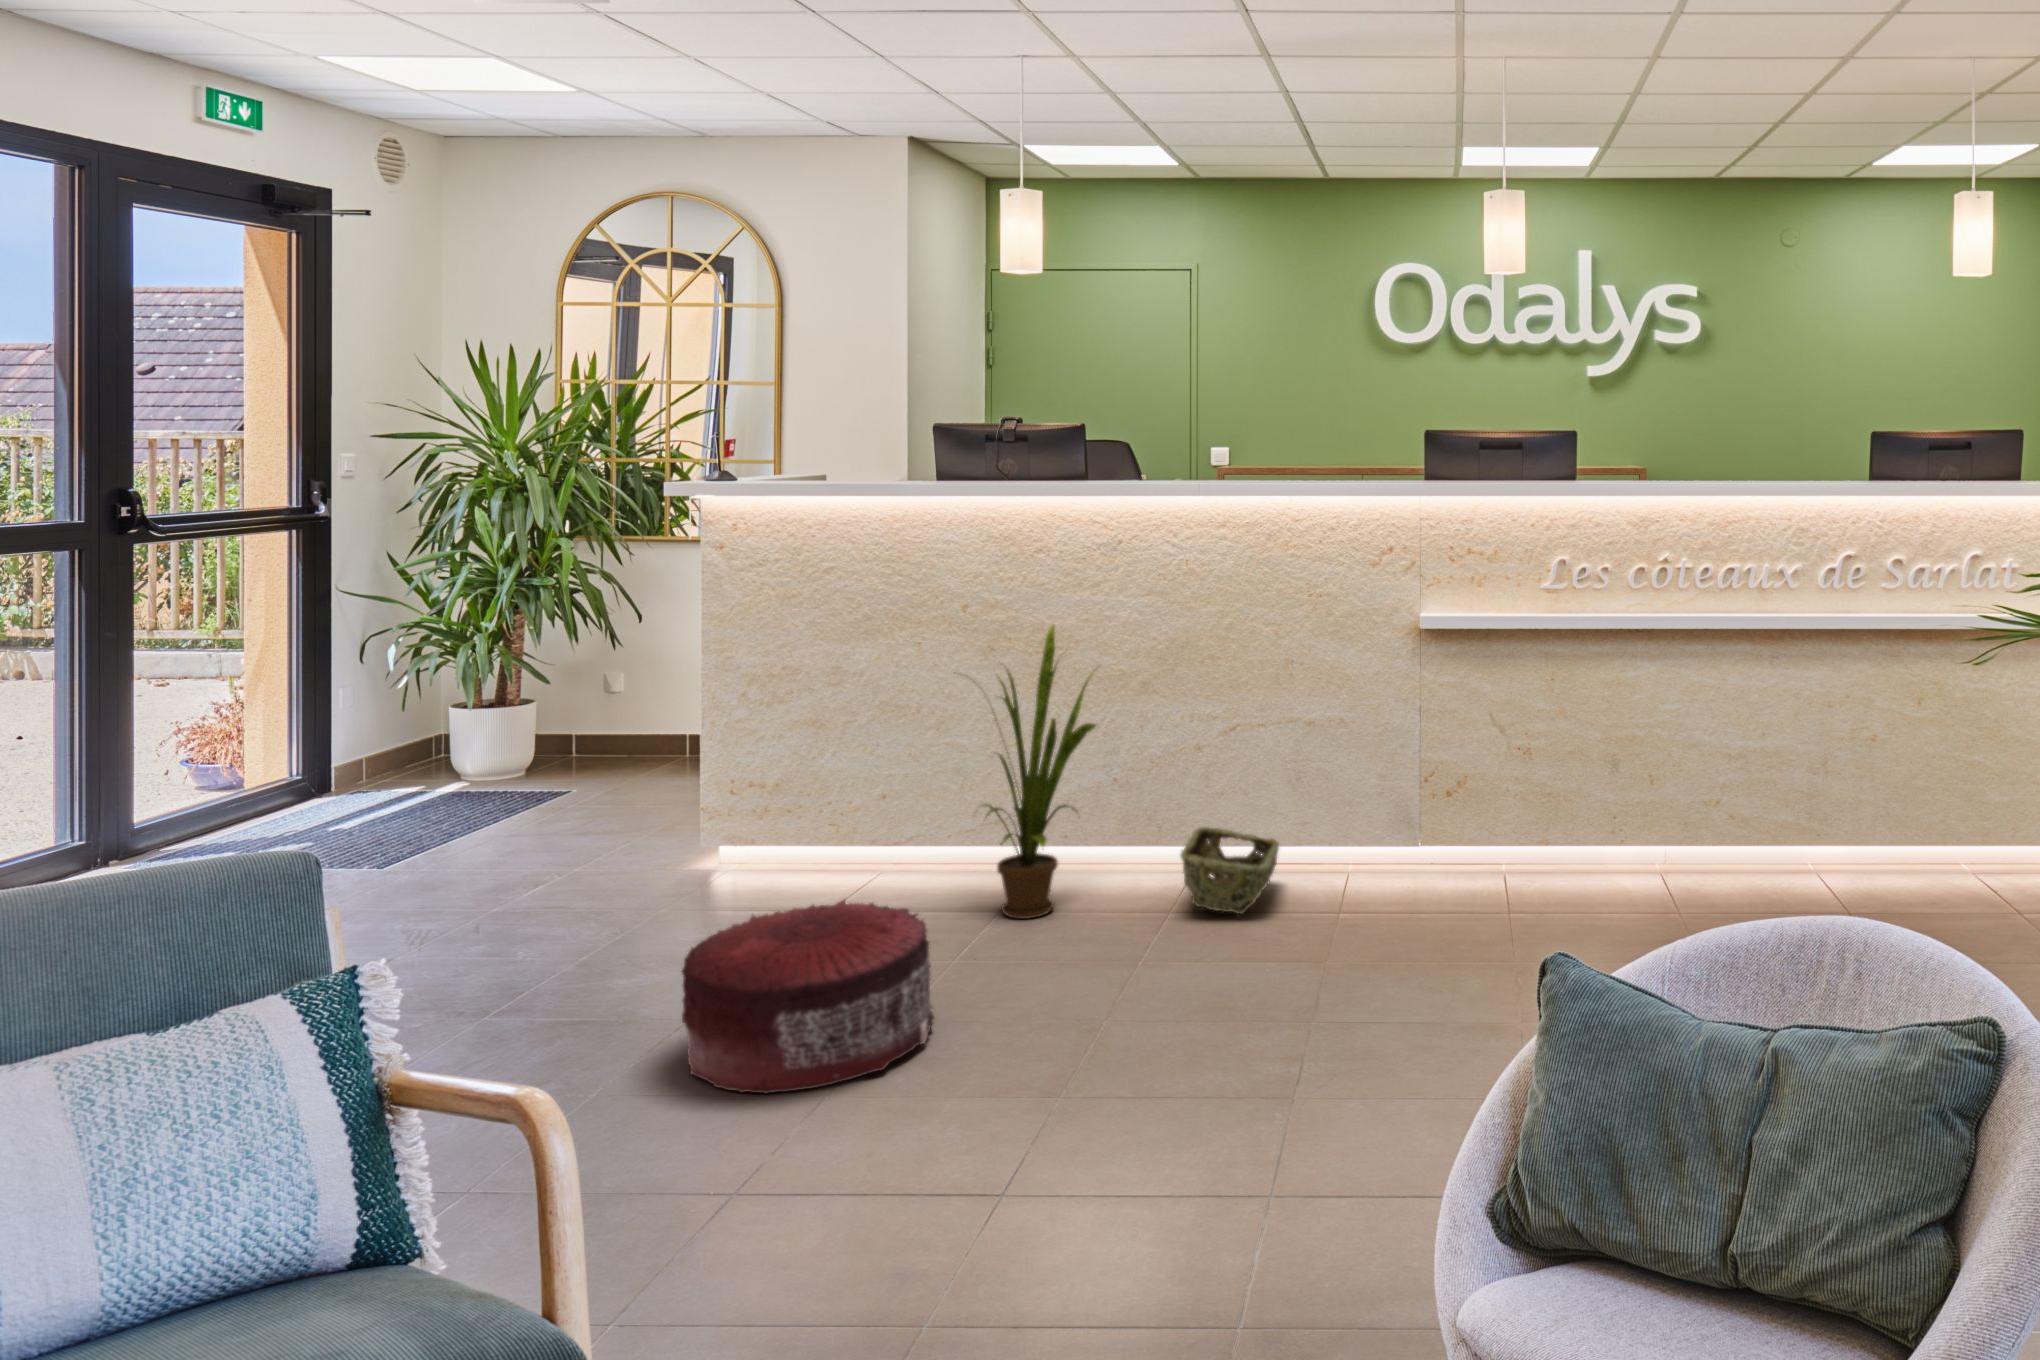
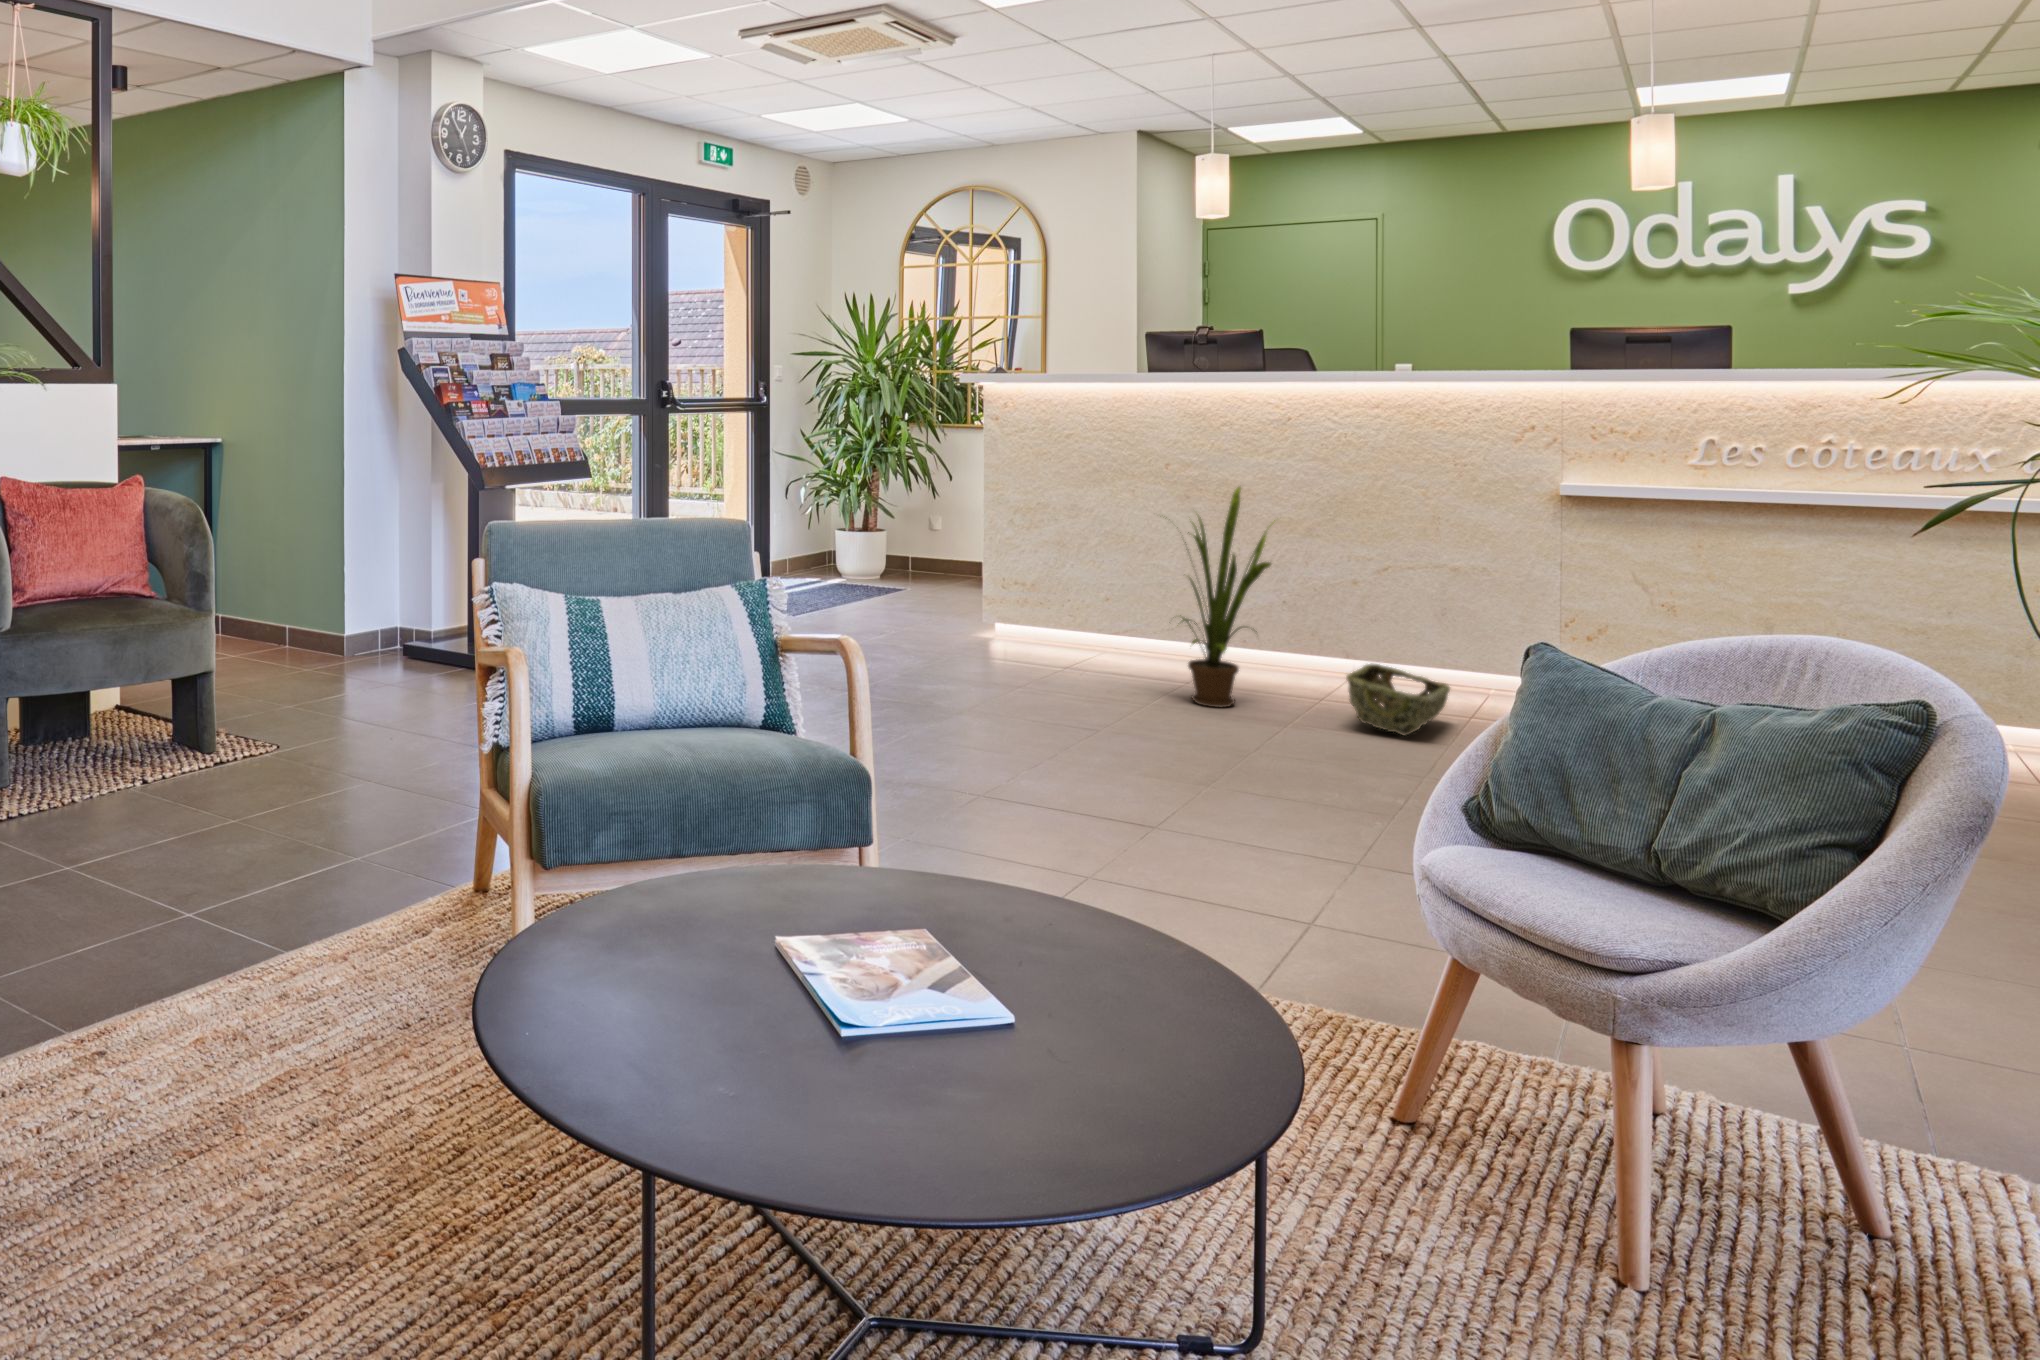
pouf: present [682,900,934,1094] -> none [952,651,1124,764]

